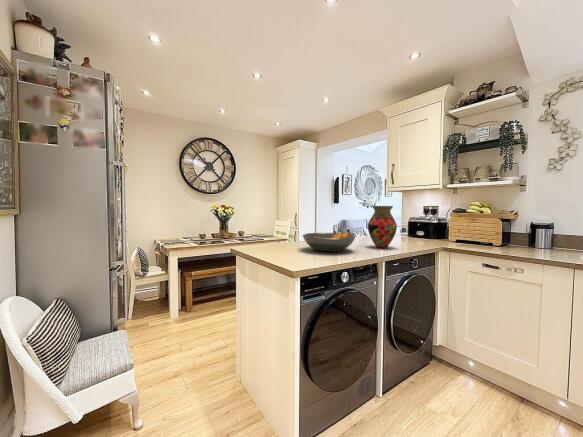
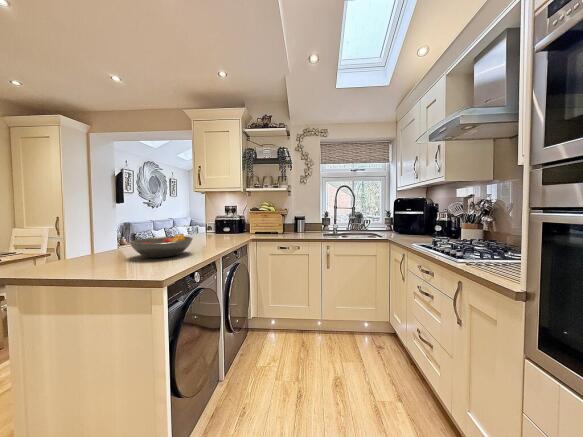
vase: present [368,206,397,248] -> none [195,207,222,246]

